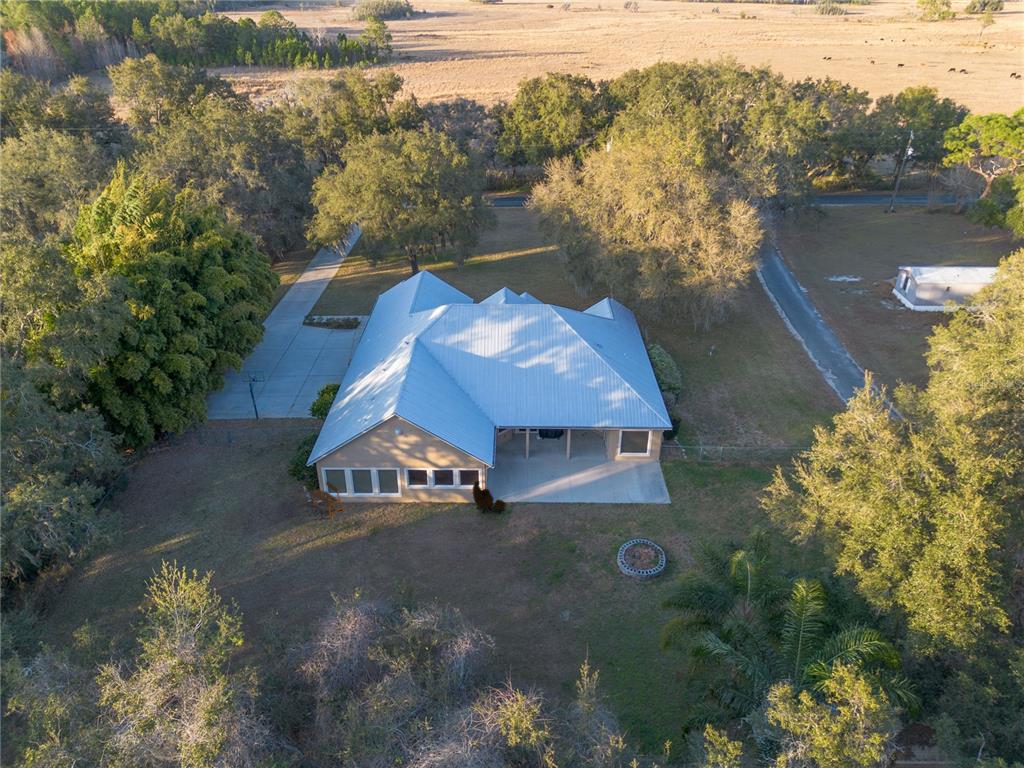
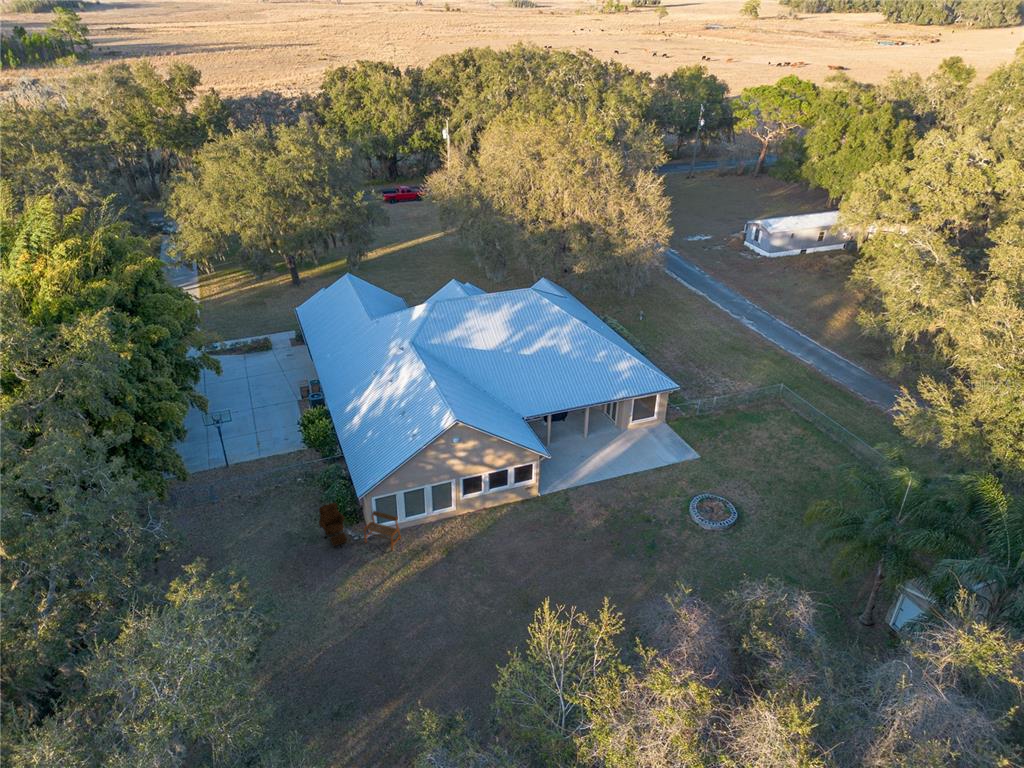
lounge chair: present [472,481,505,513] -> present [319,503,347,546]

